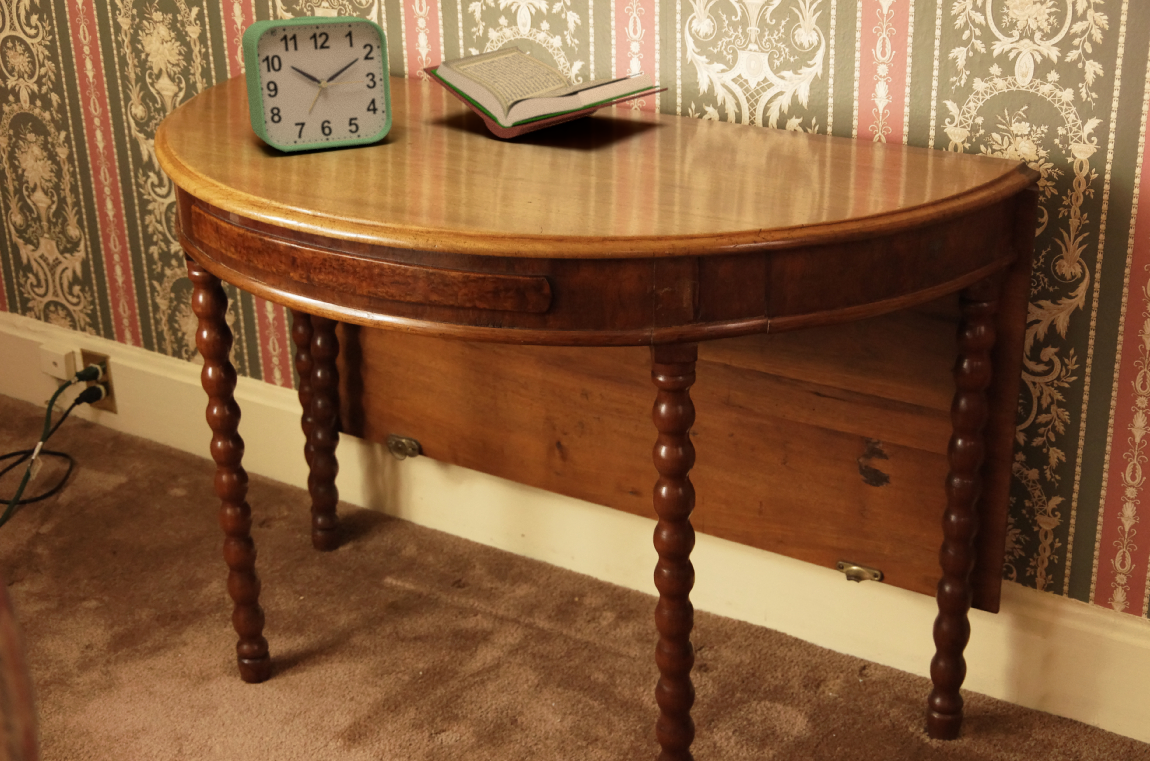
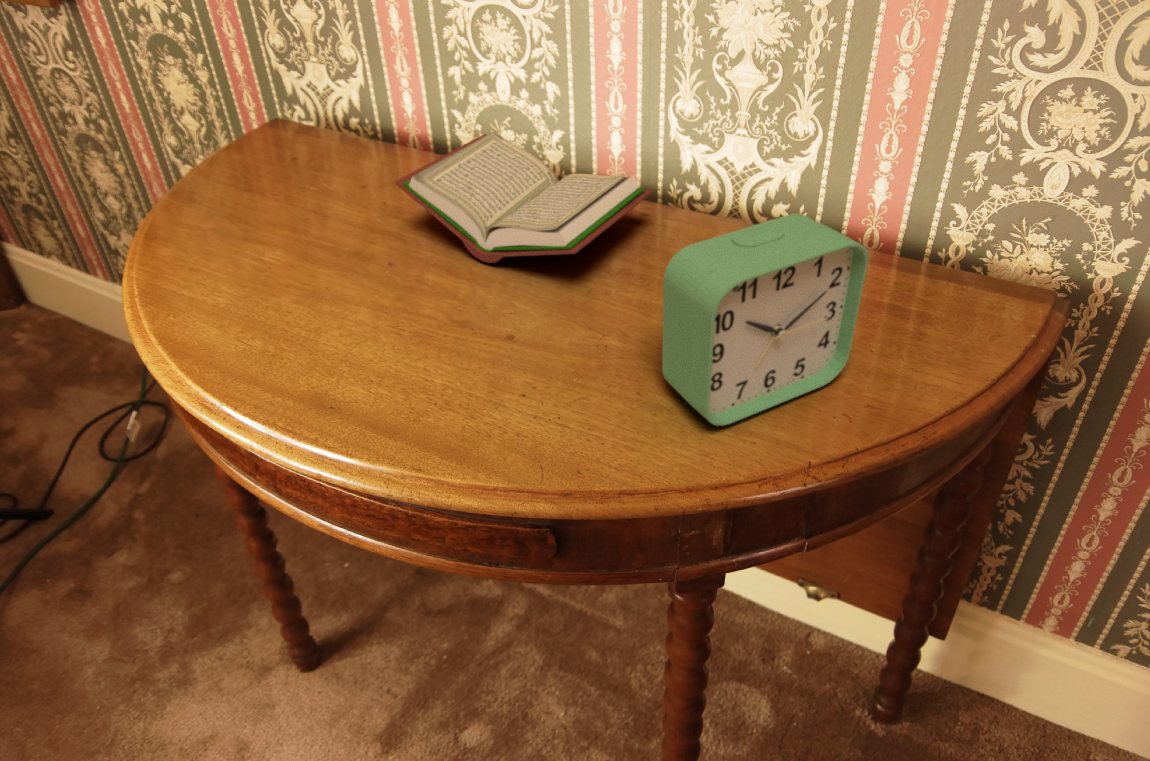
alarm clock: present [242,16,392,152] -> present [662,214,869,426]

